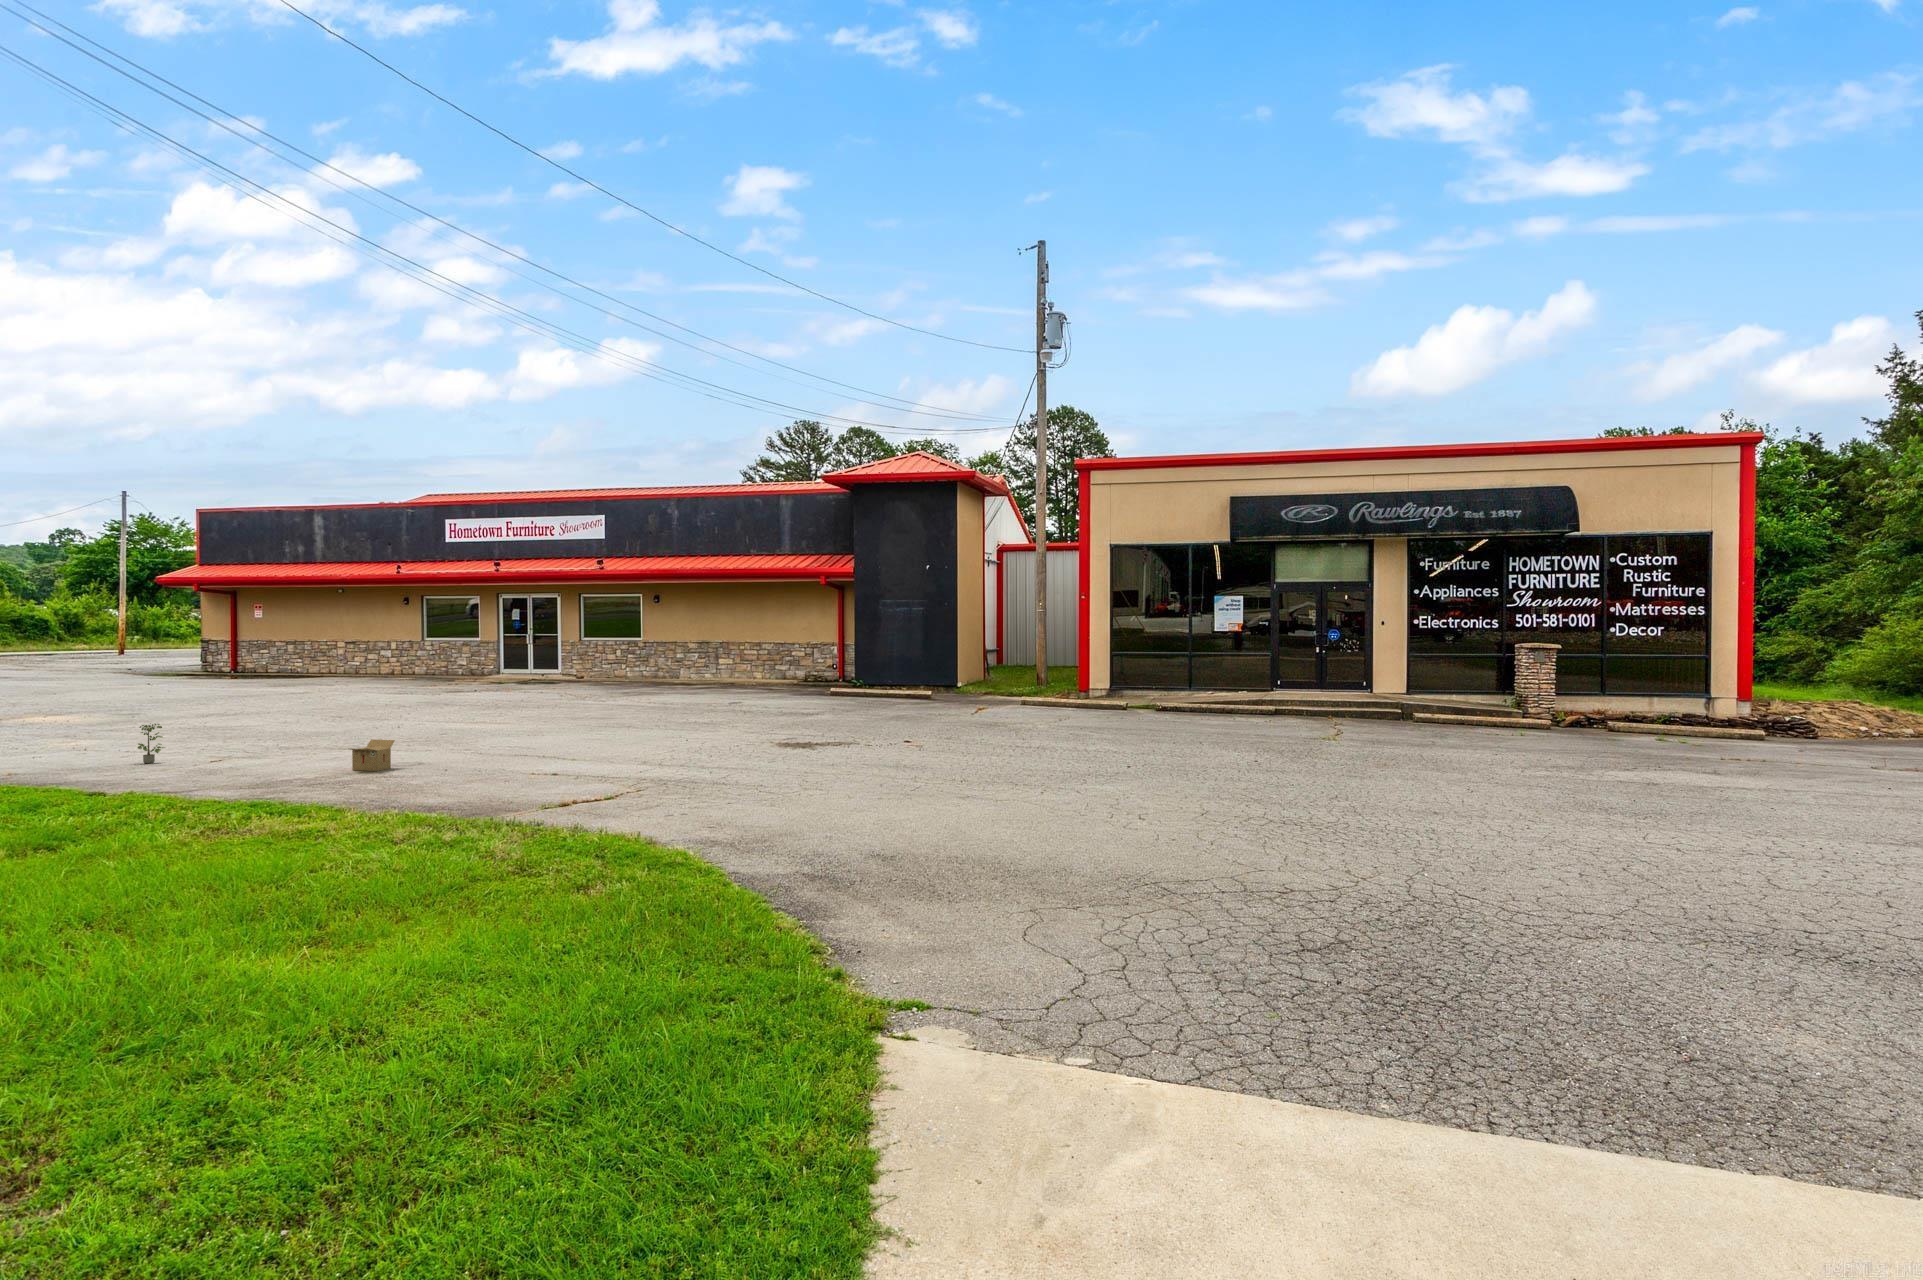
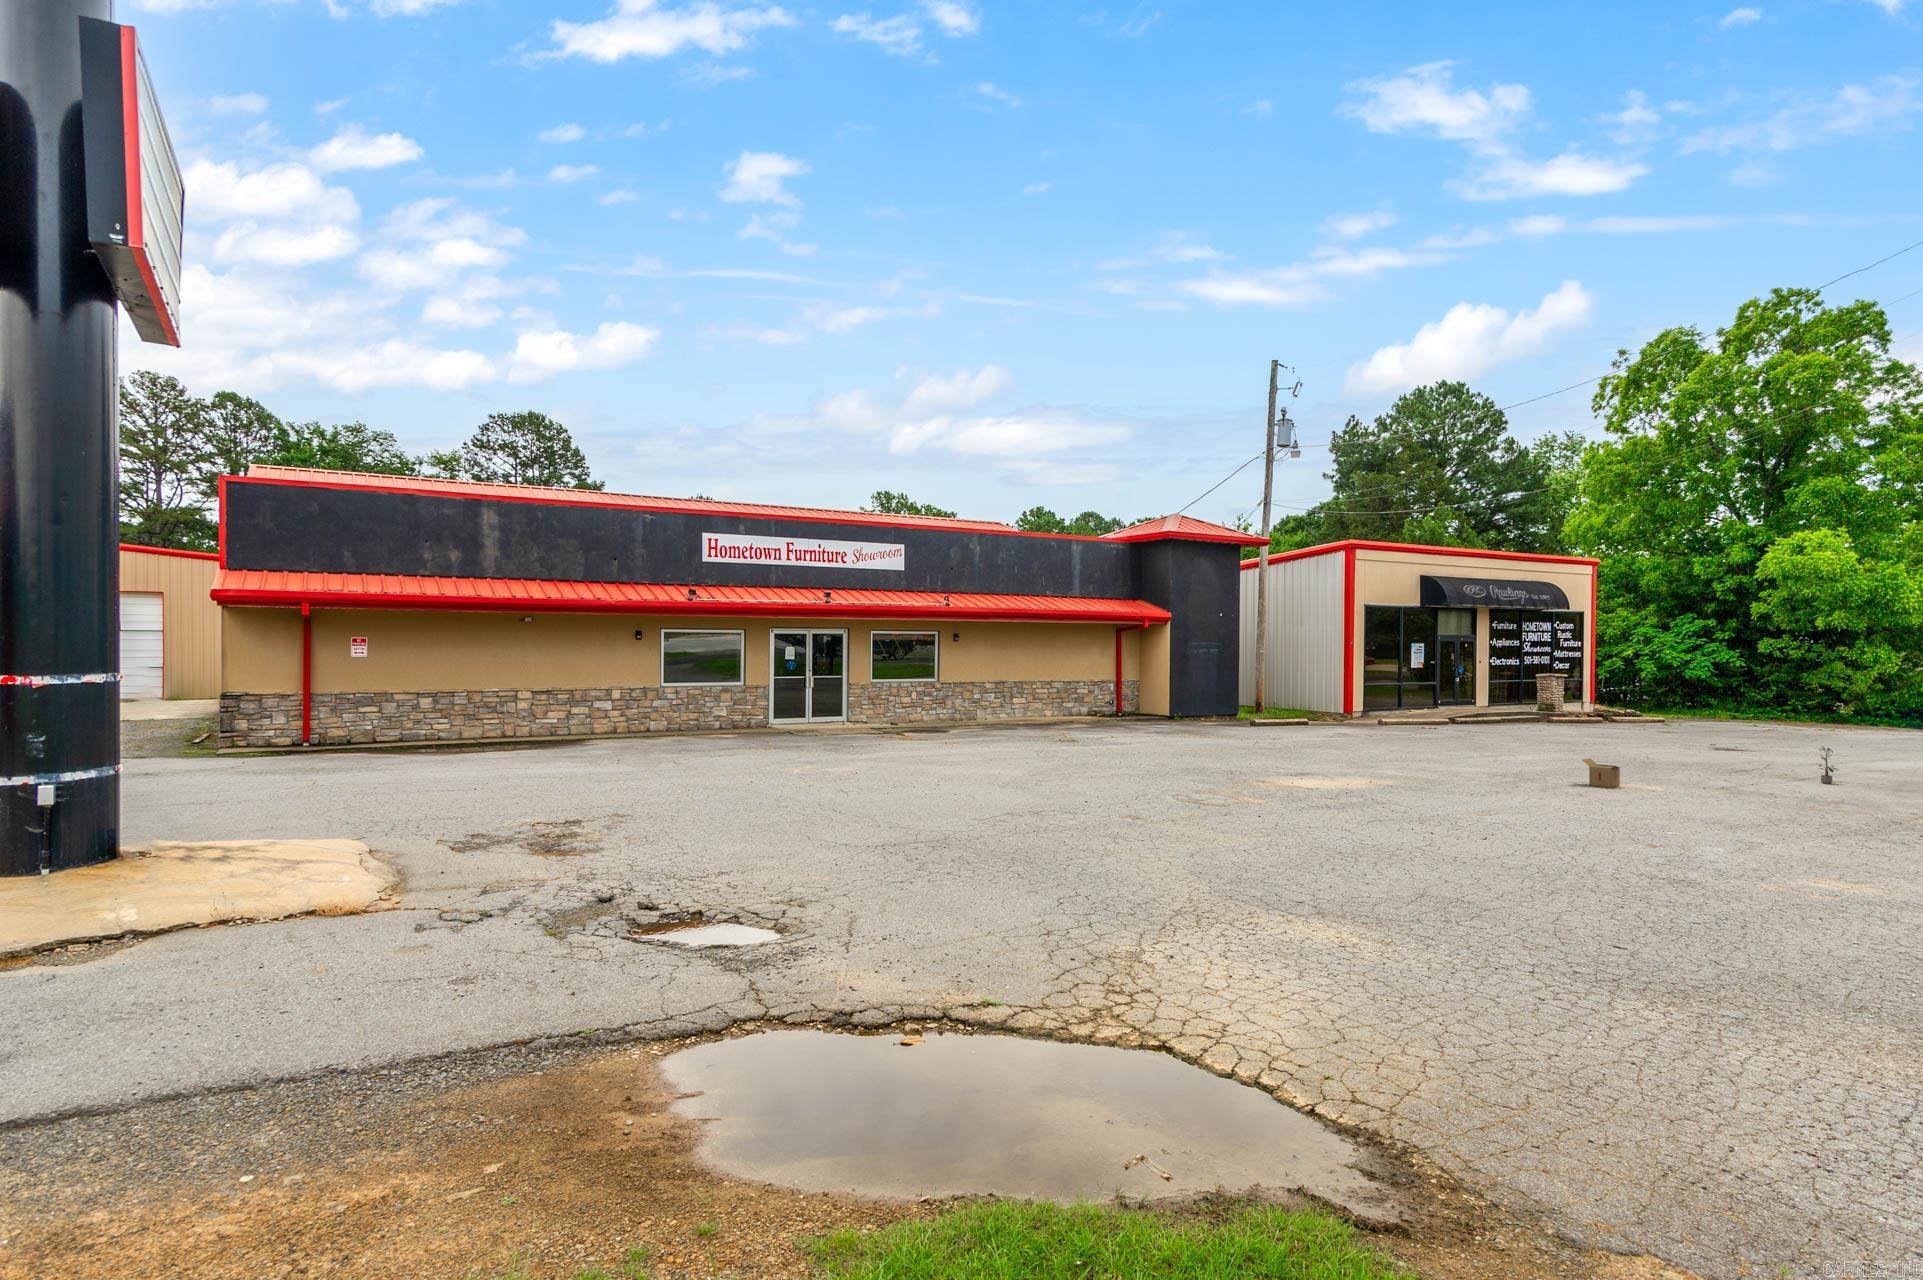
cardboard box: present [350,739,395,771] -> present [1583,759,1620,788]

